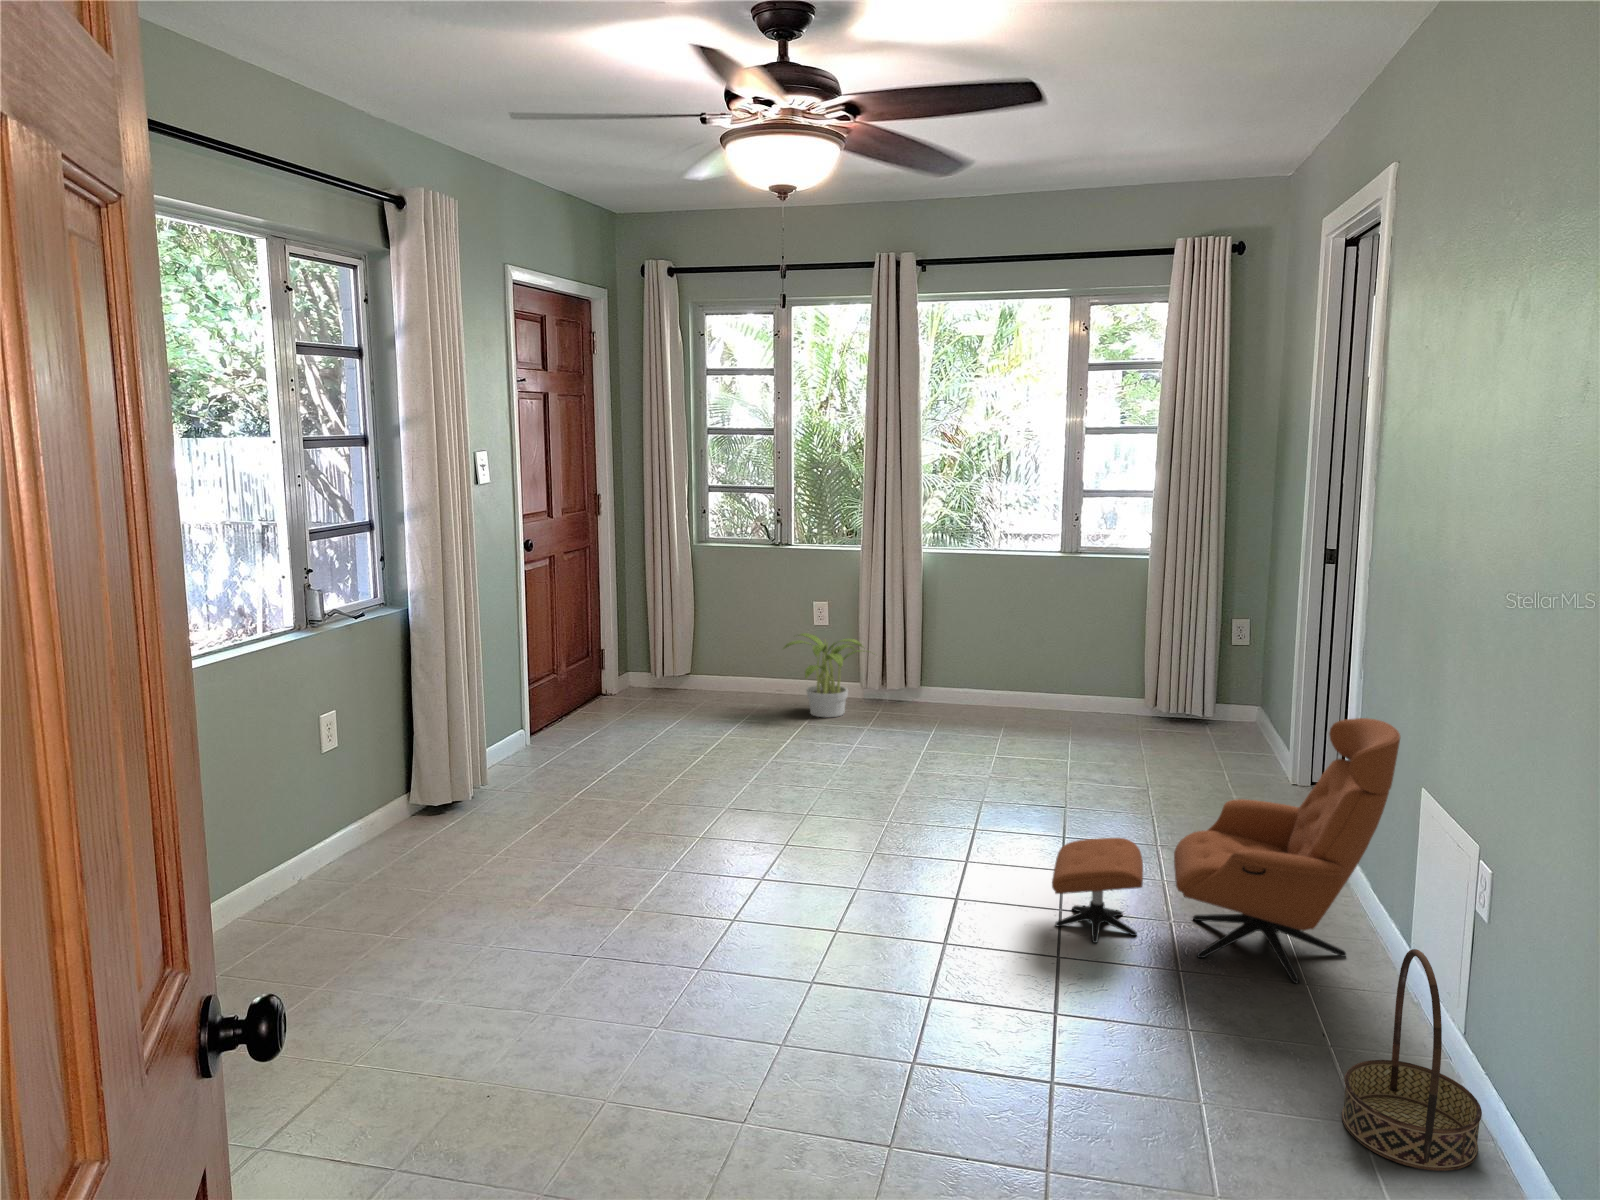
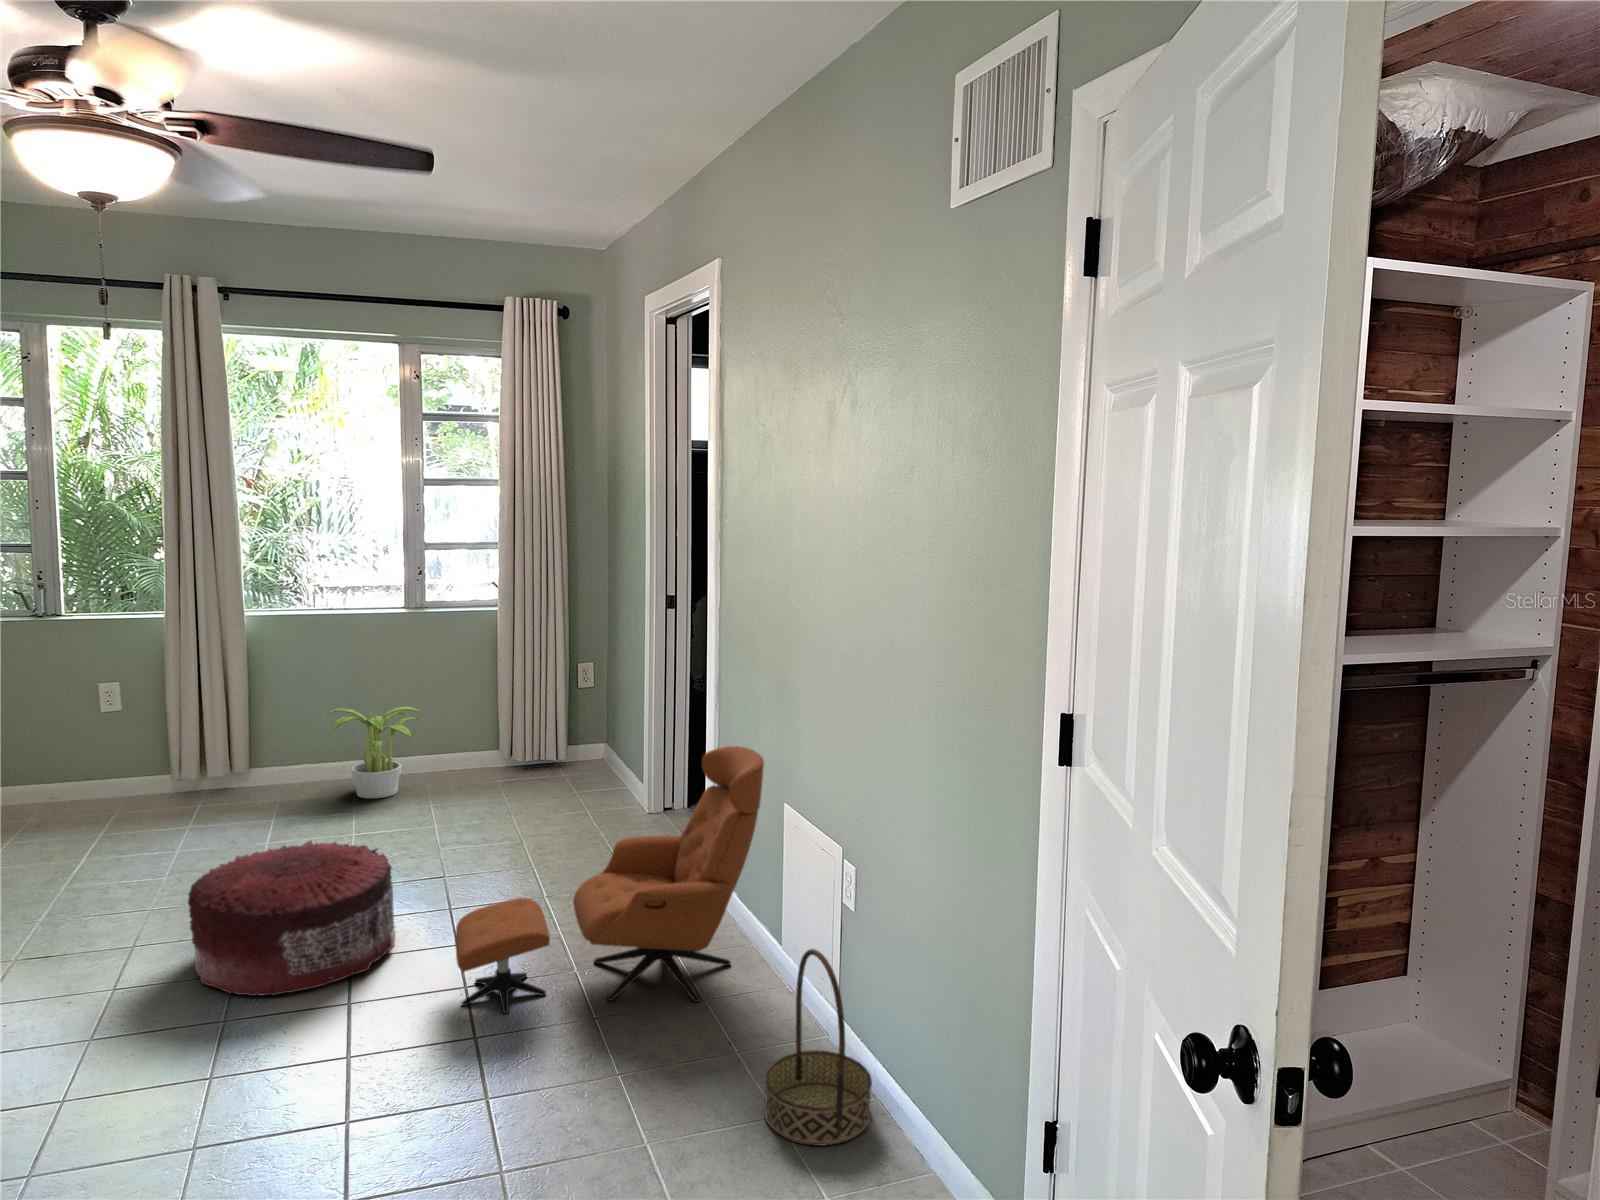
potted plant: present [783,633,863,717] -> present [327,707,424,798]
pouf: none [845,753,1012,880] -> present [188,841,395,996]

